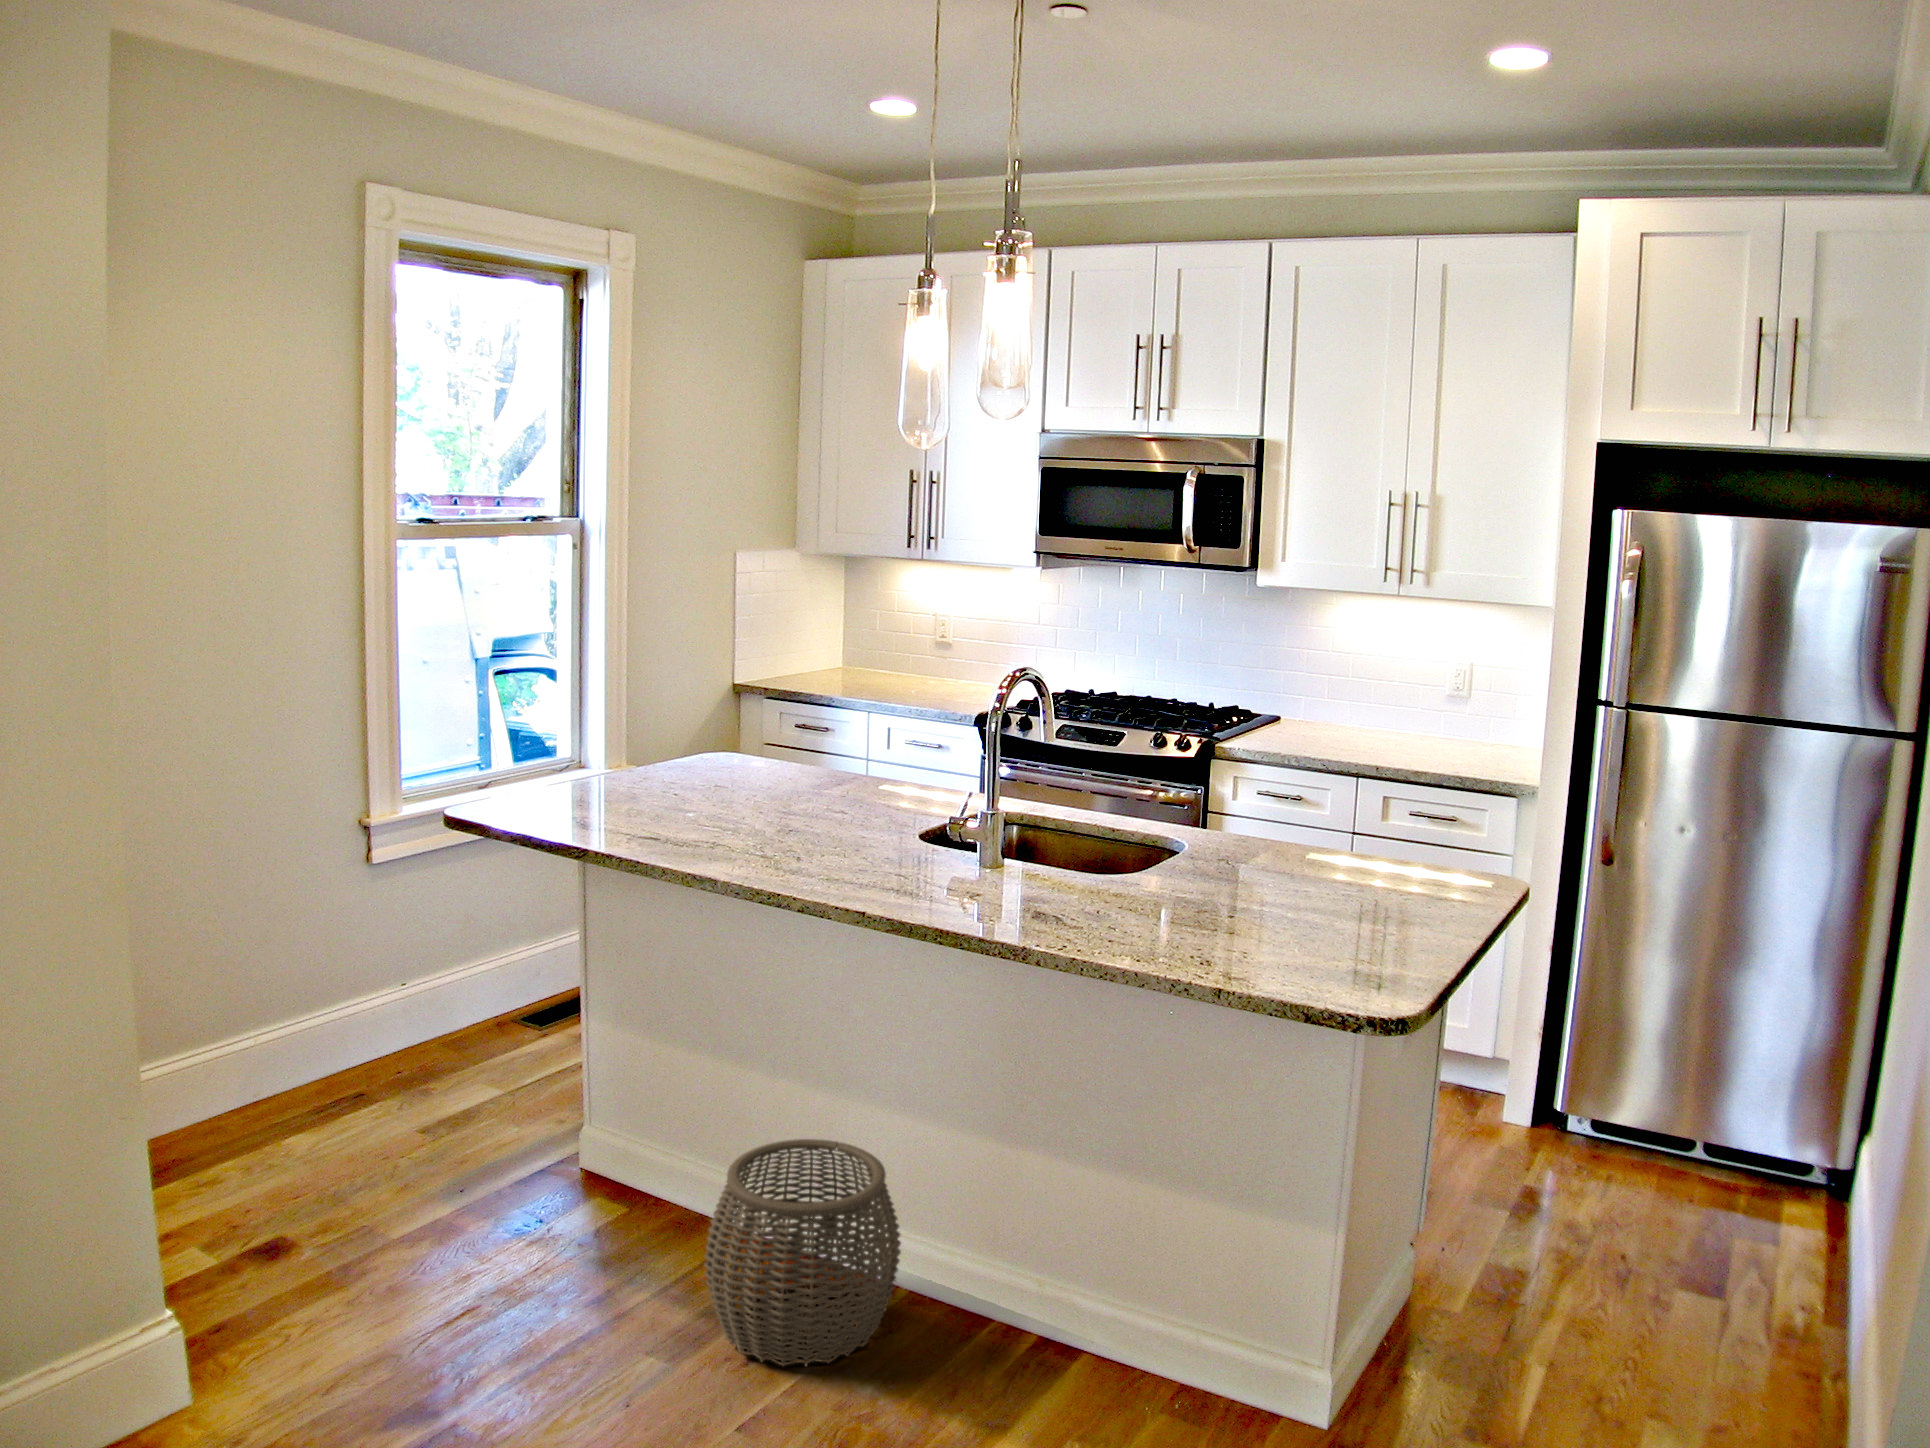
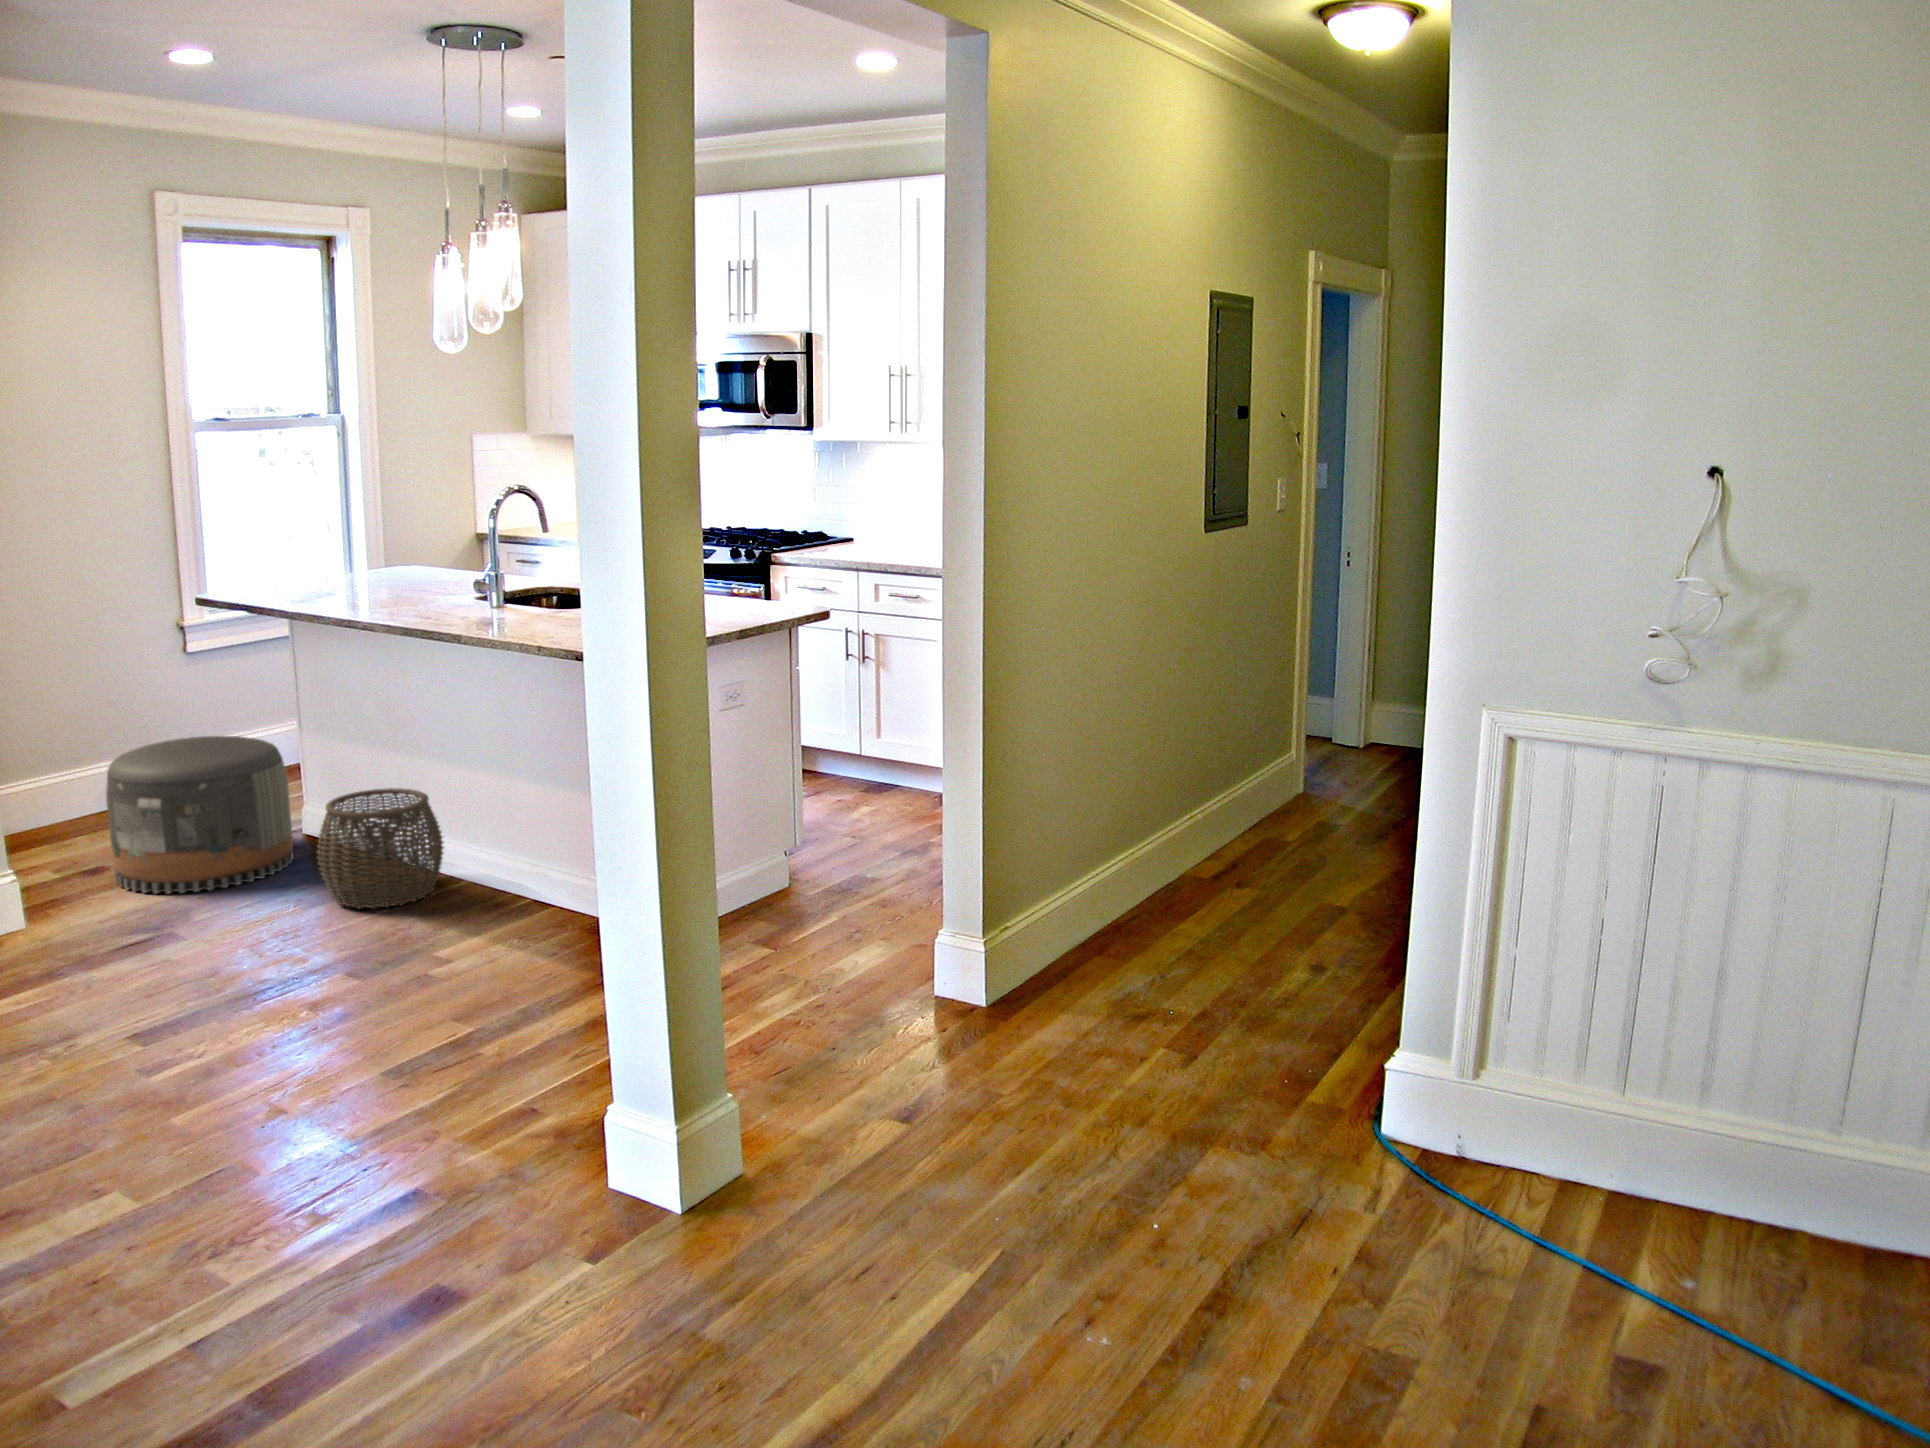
pouf: none [327,1027,604,1320] -> present [106,736,294,894]

